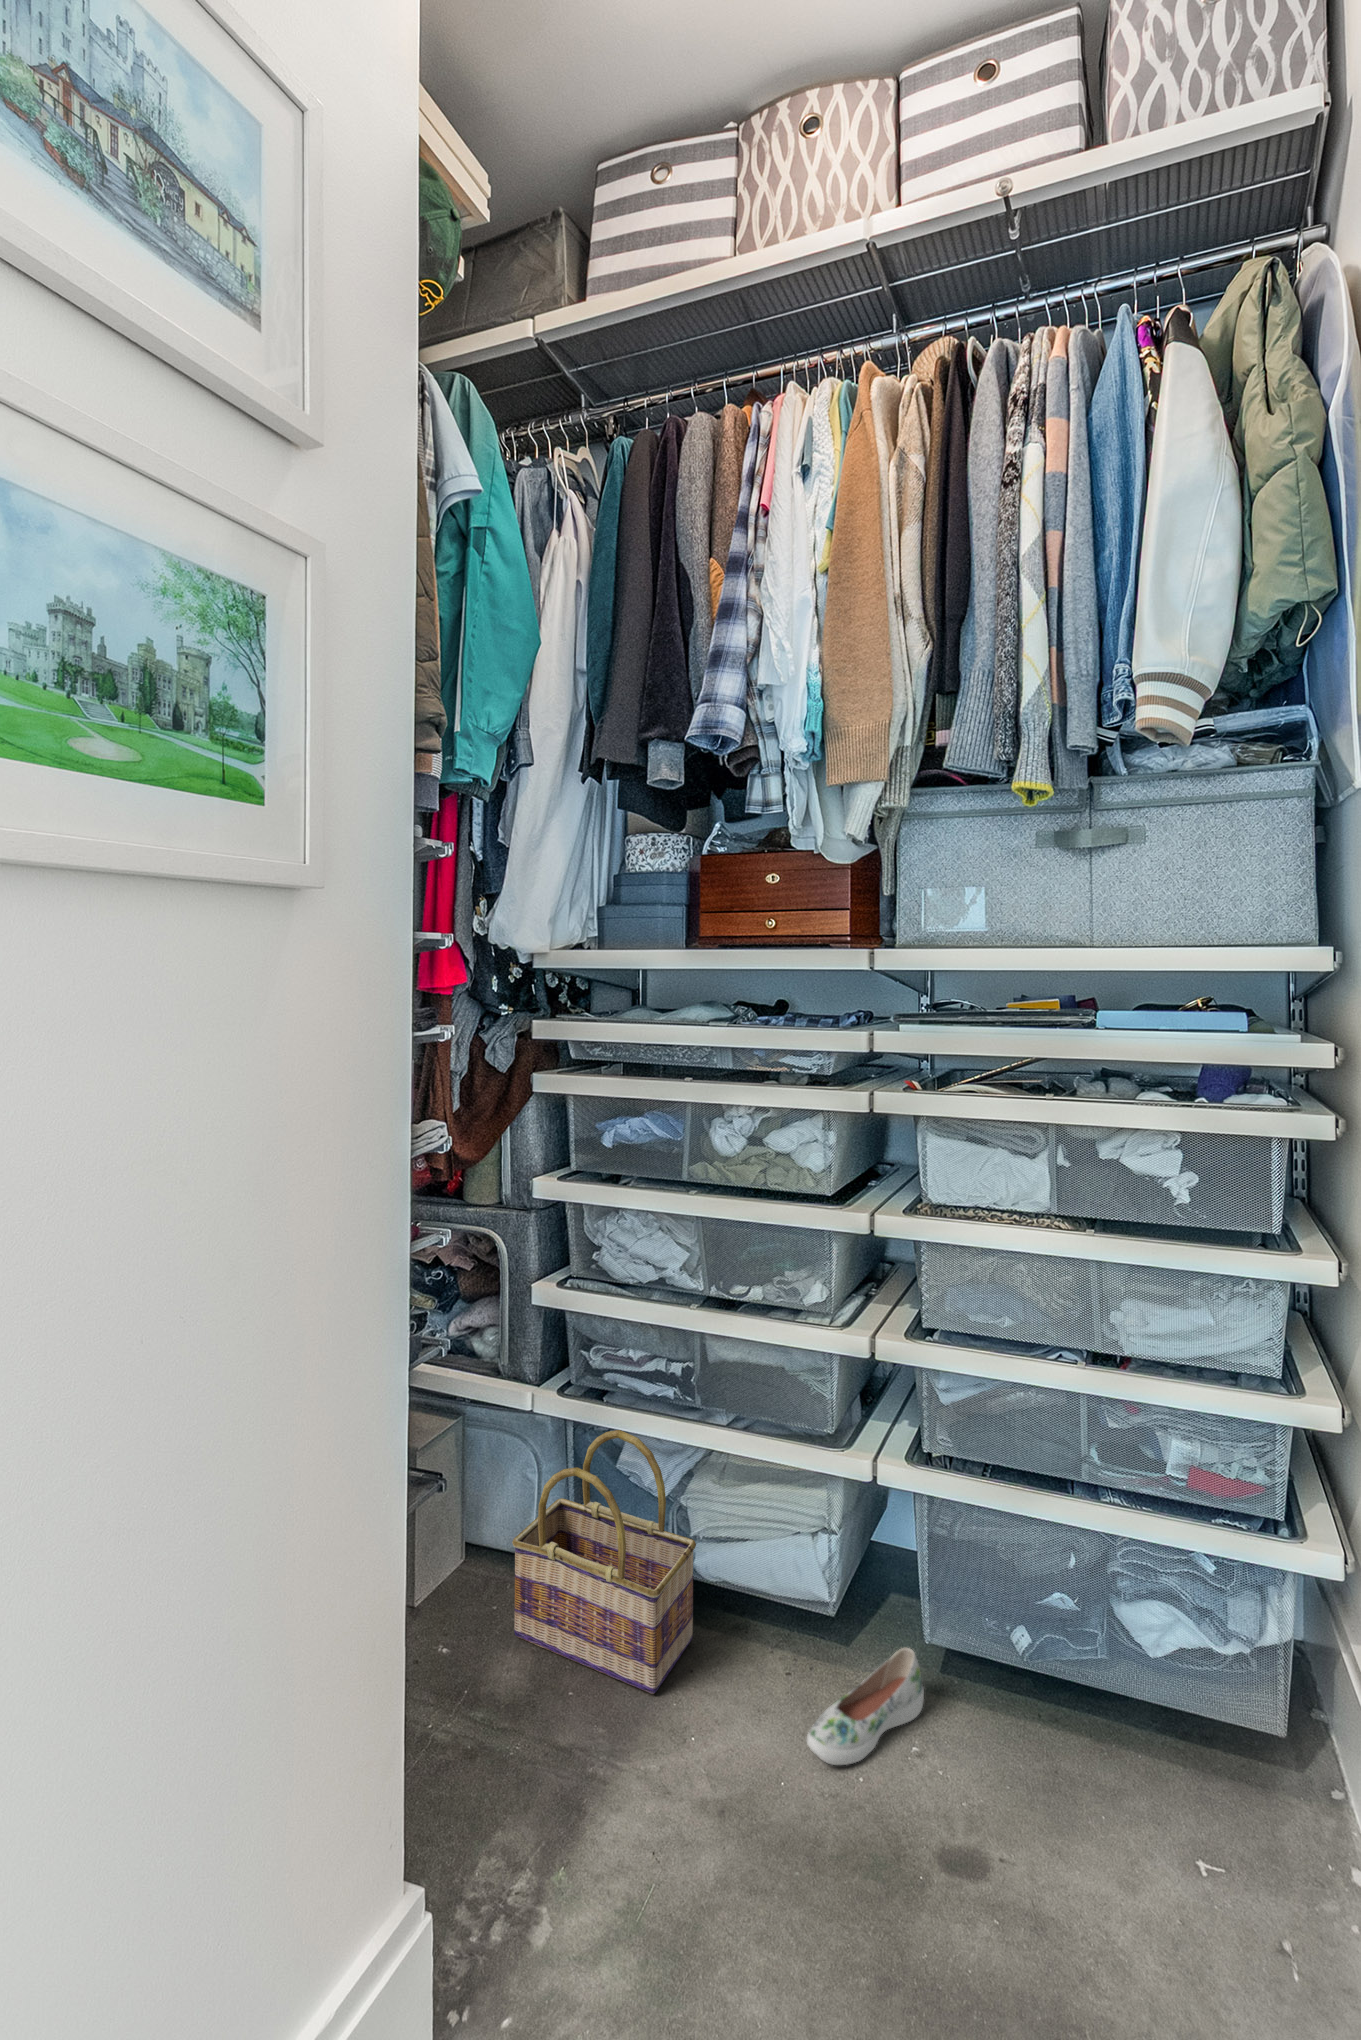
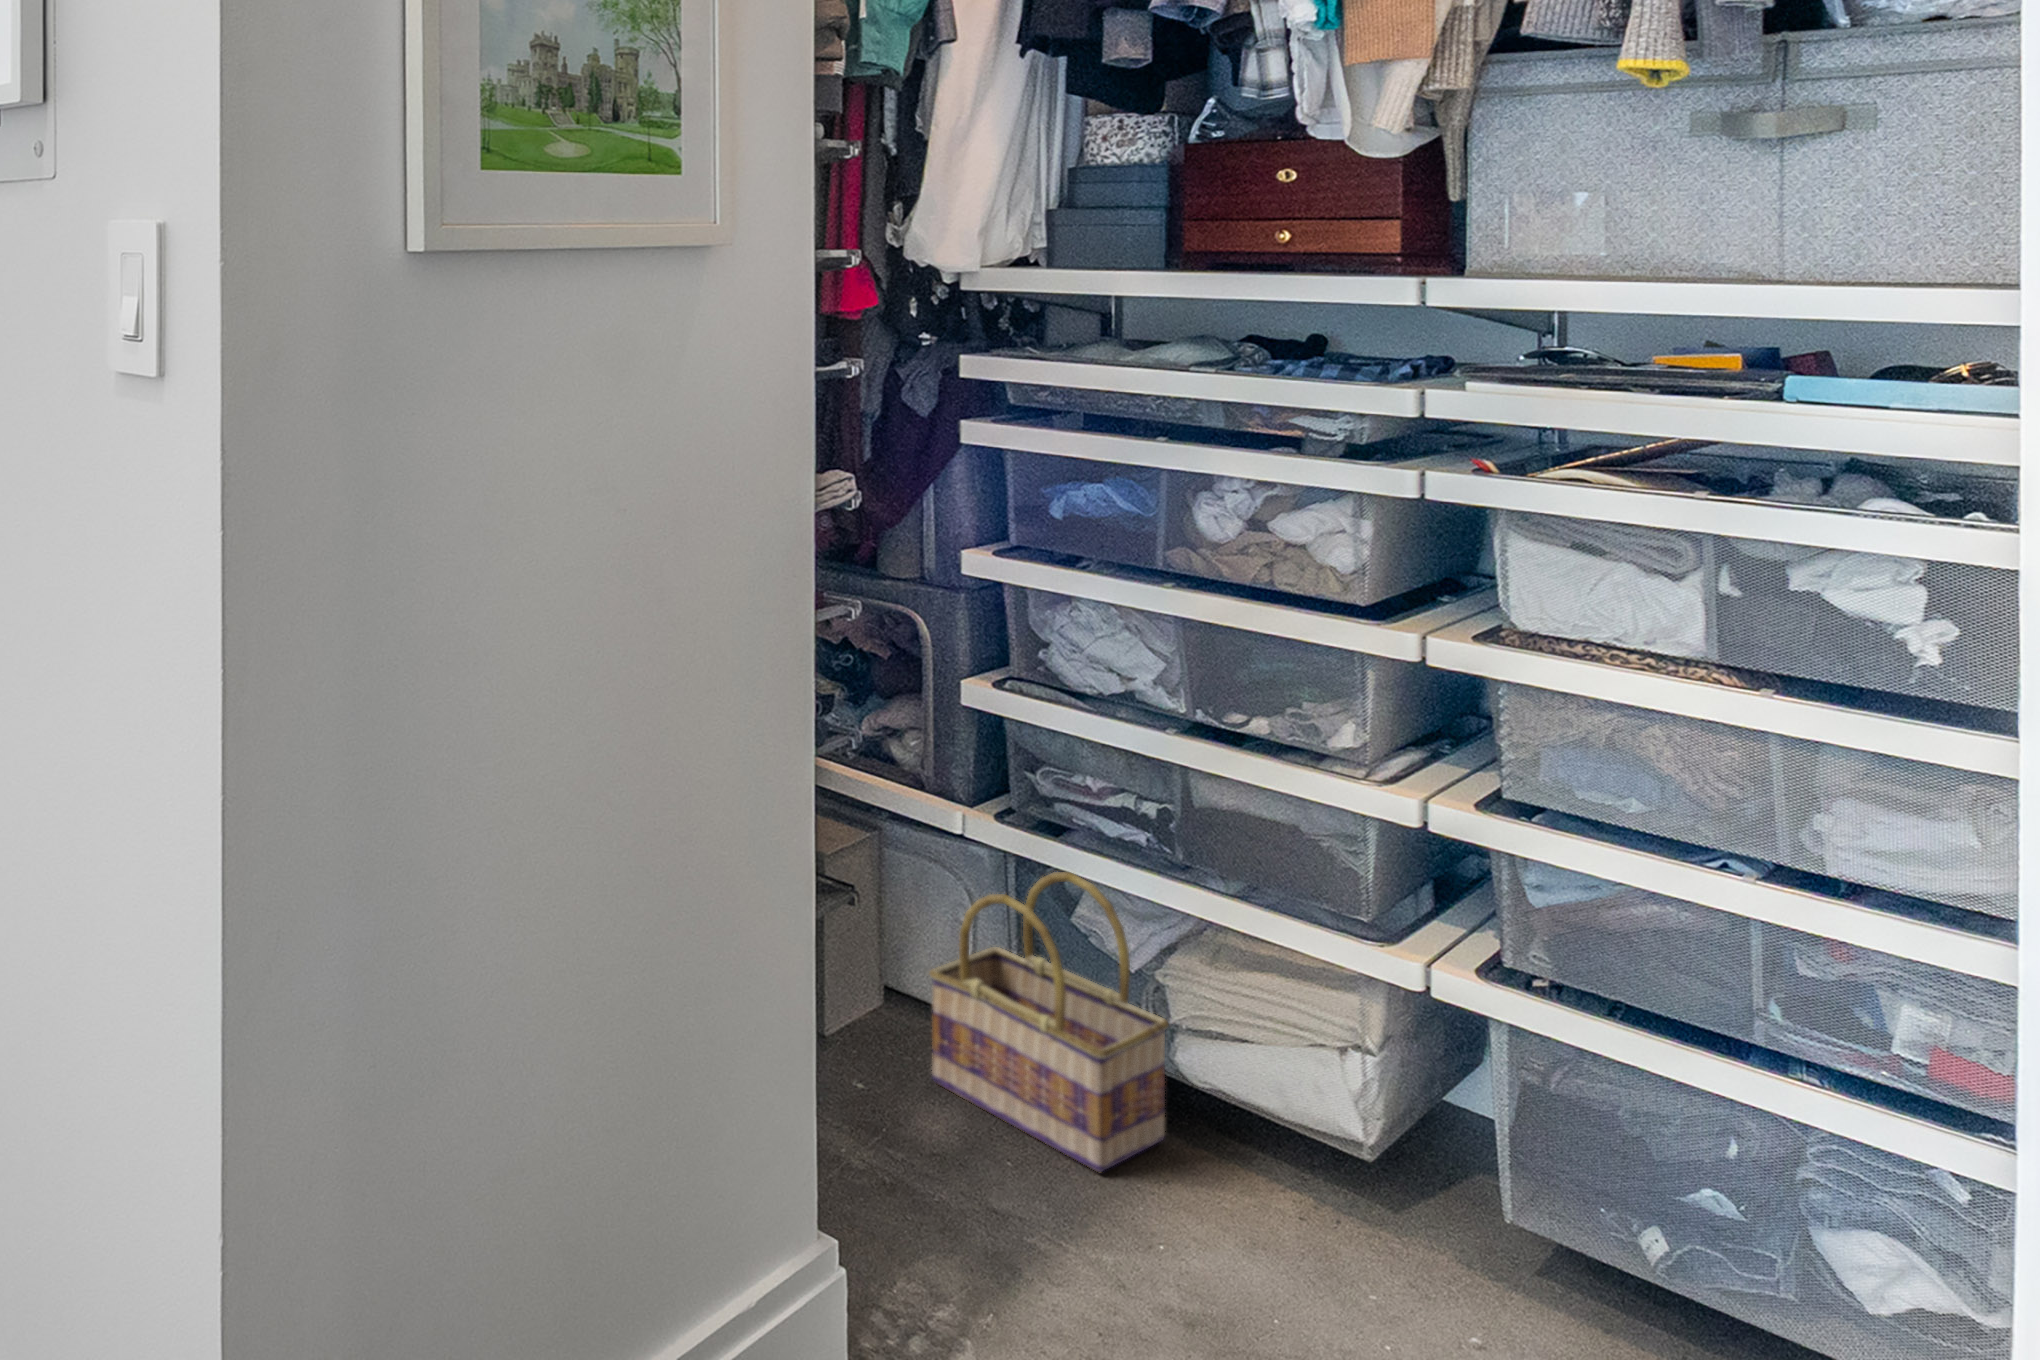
shoe: present [807,1648,924,1765] -> none [1295,1207,1490,1304]

